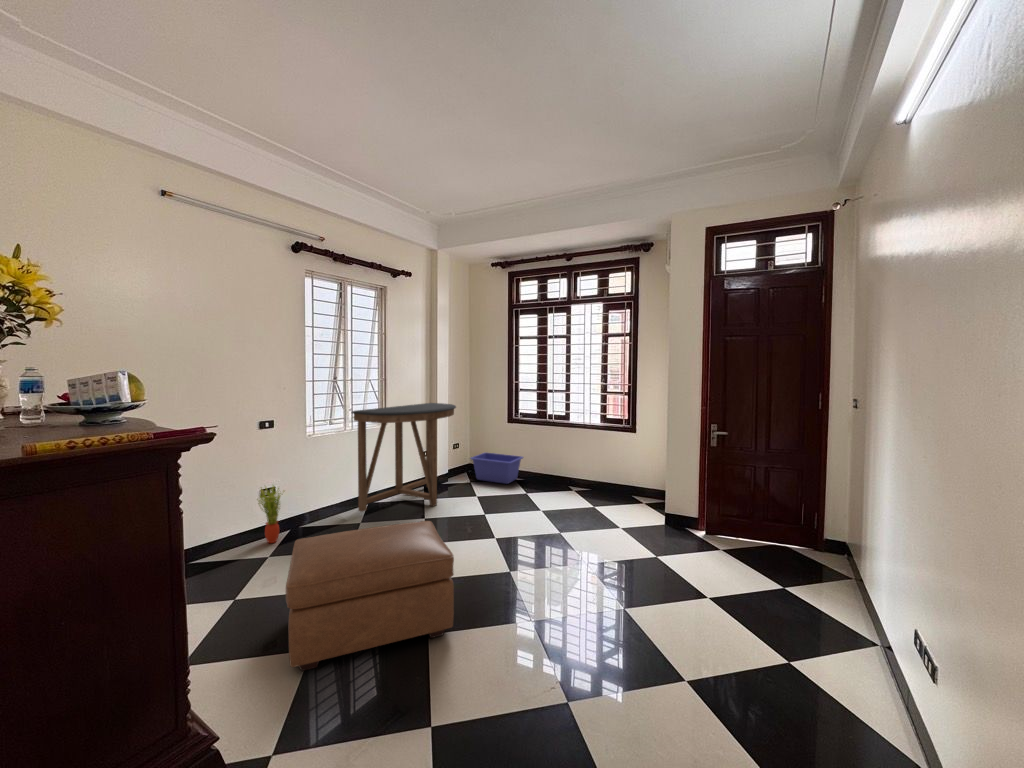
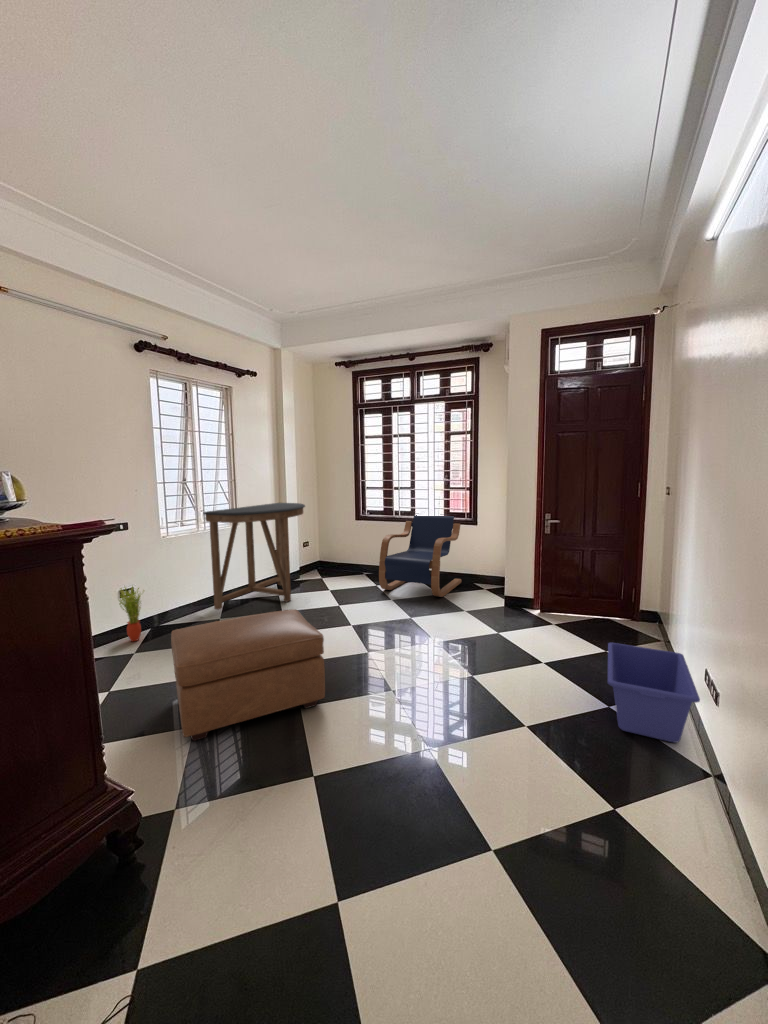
lounge chair: none [529,418,618,509] -> present [379,515,462,597]
storage bin: present [471,453,523,484] -> present [608,643,700,743]

